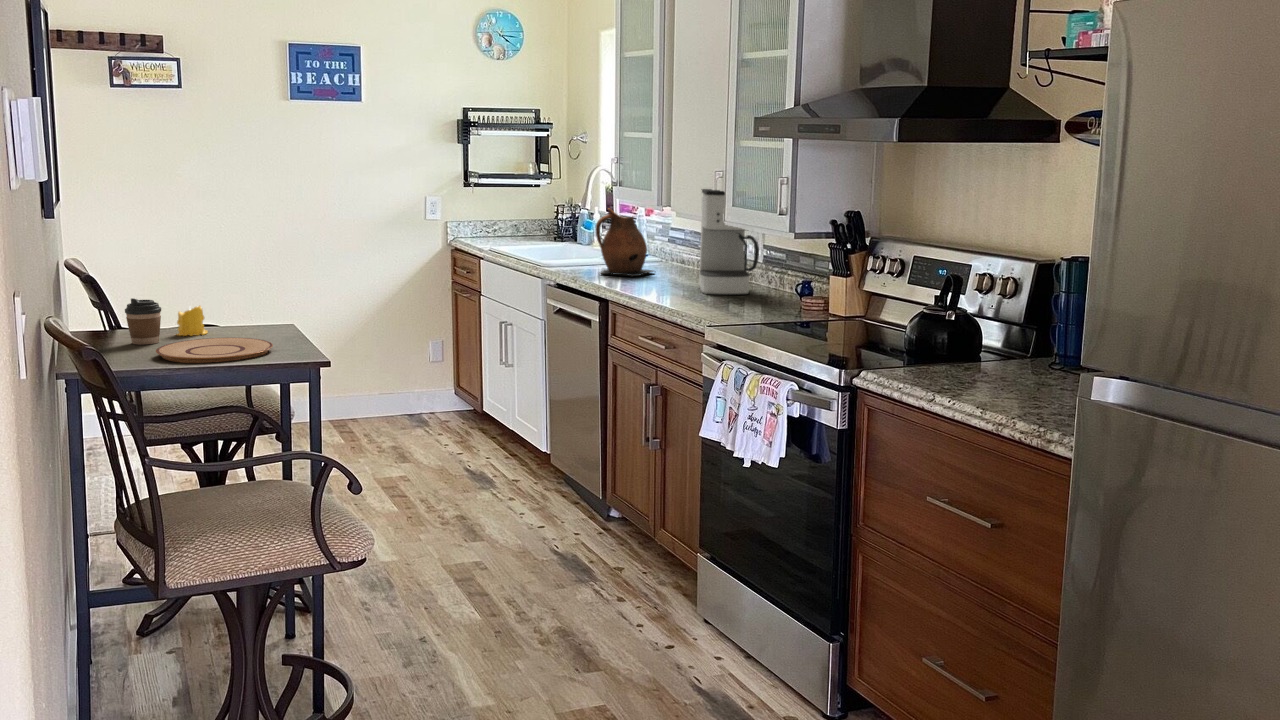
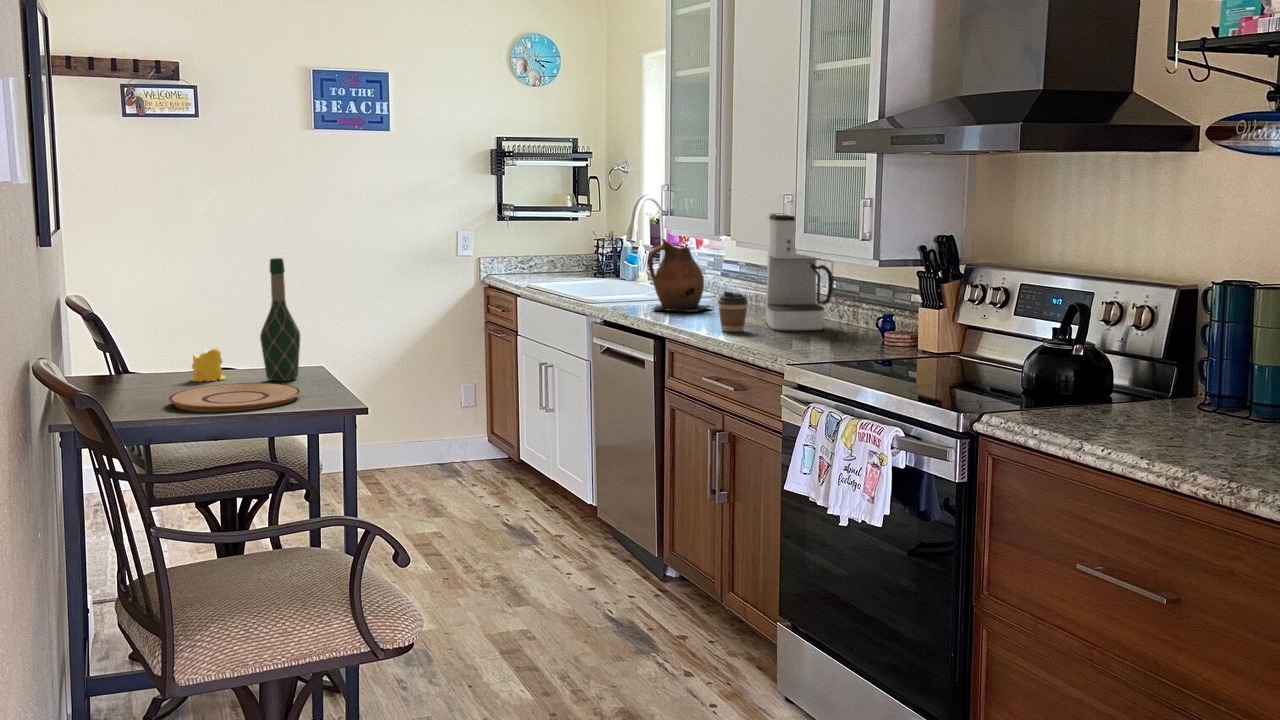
wine bottle: none [238,227,274,336] -> present [260,258,300,381]
coffee cup: present [125,298,161,345] -> present [718,291,748,332]

